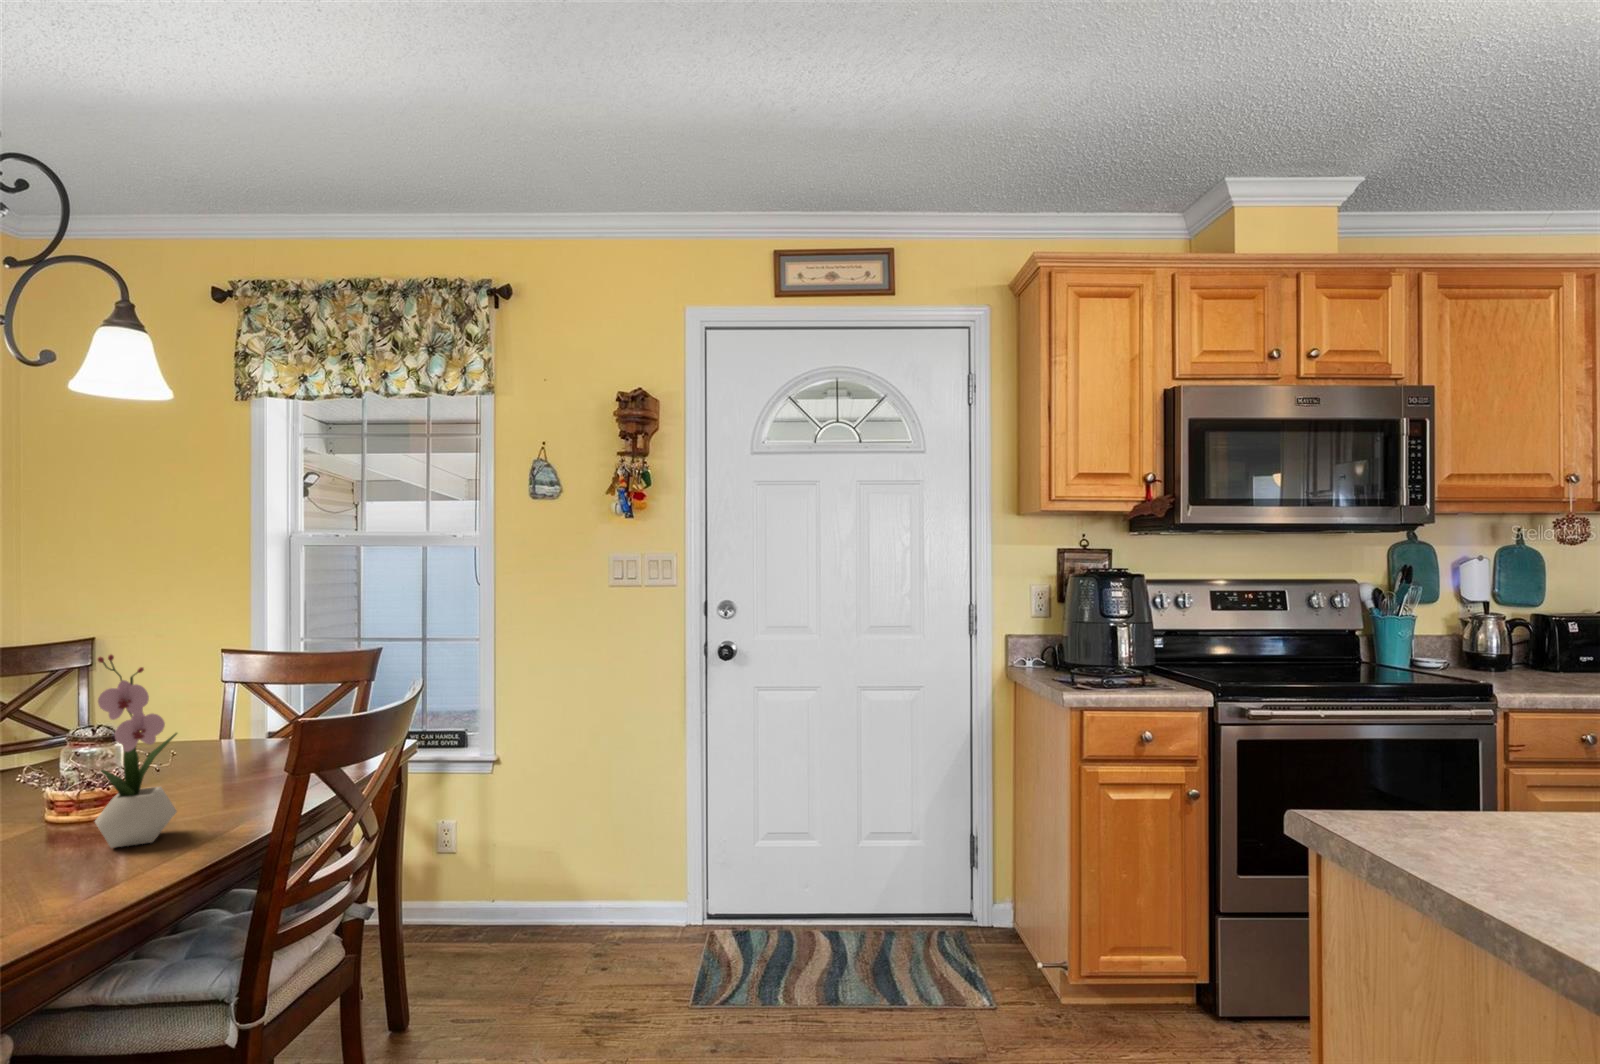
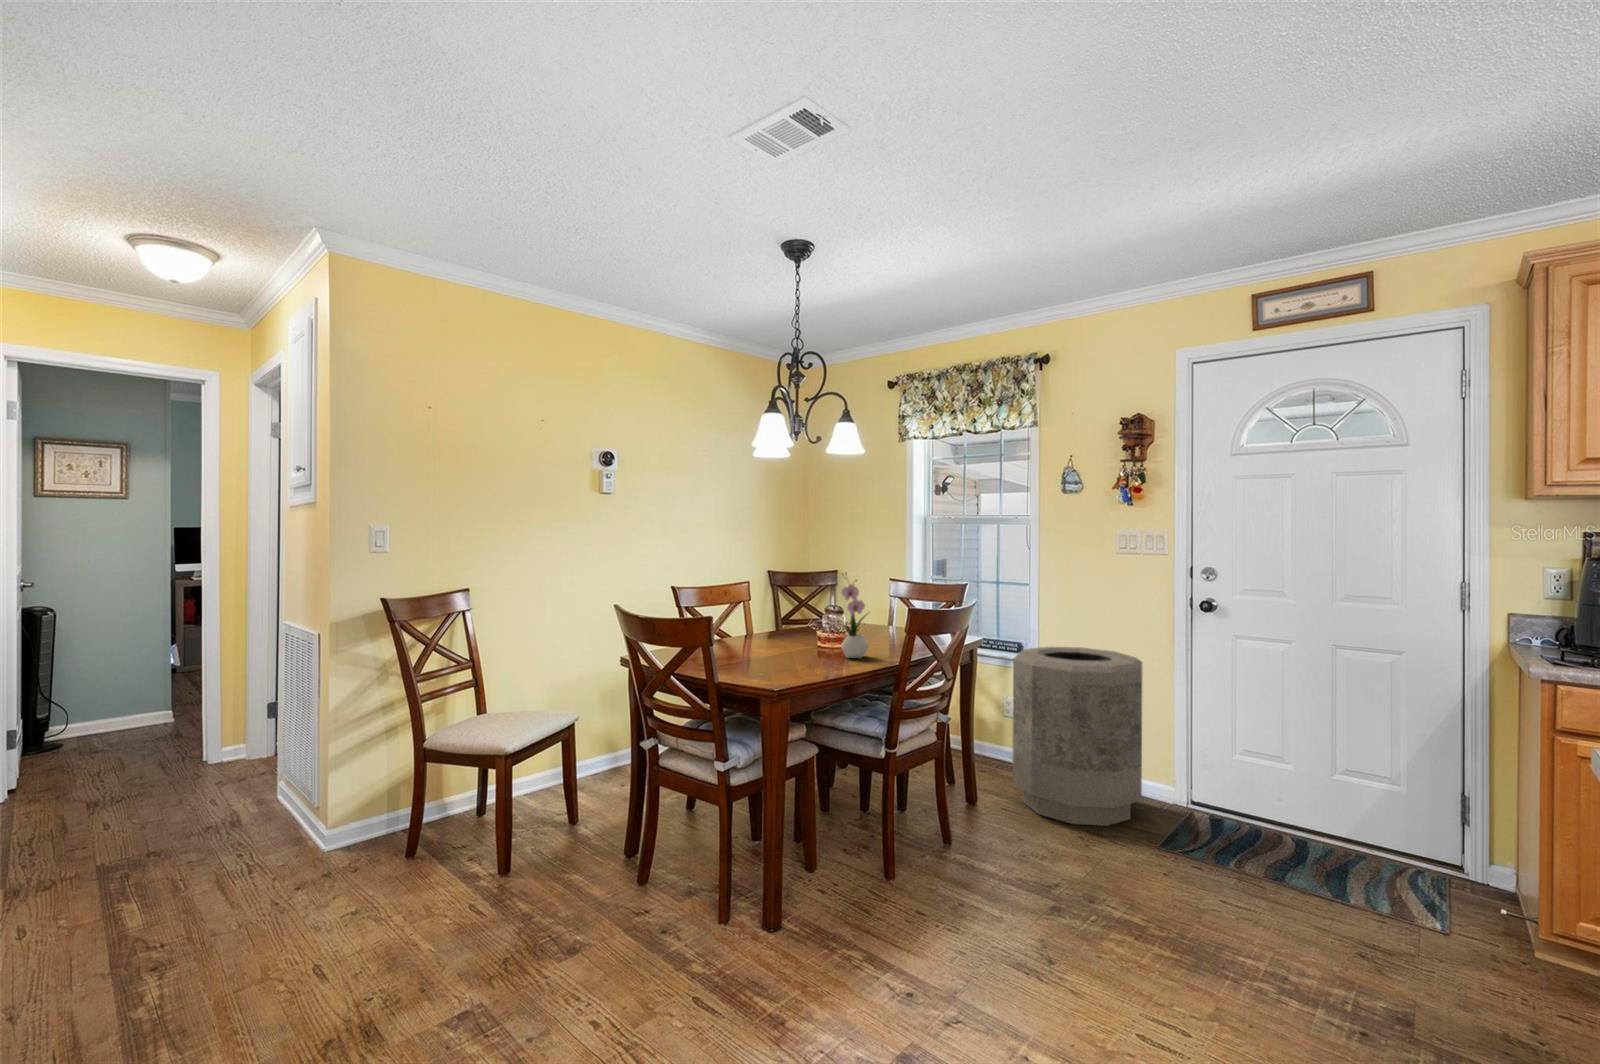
trash can: none [466,725,659,1012] -> present [1012,647,1143,826]

